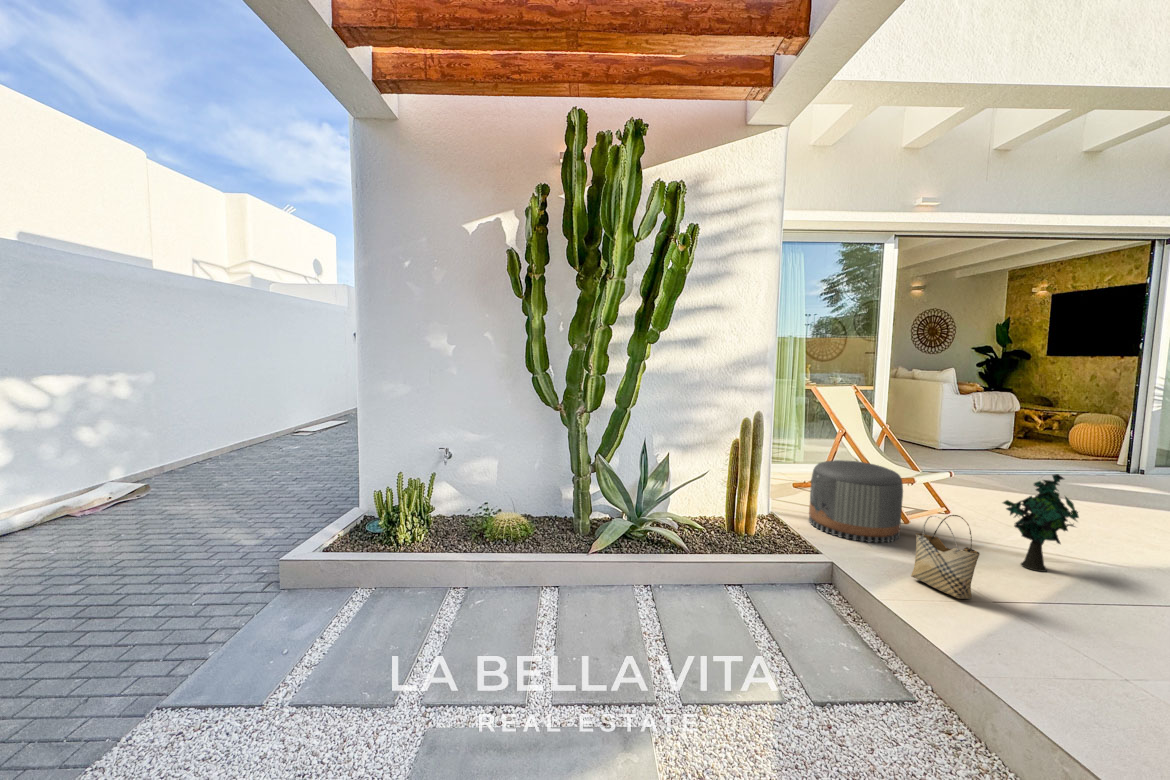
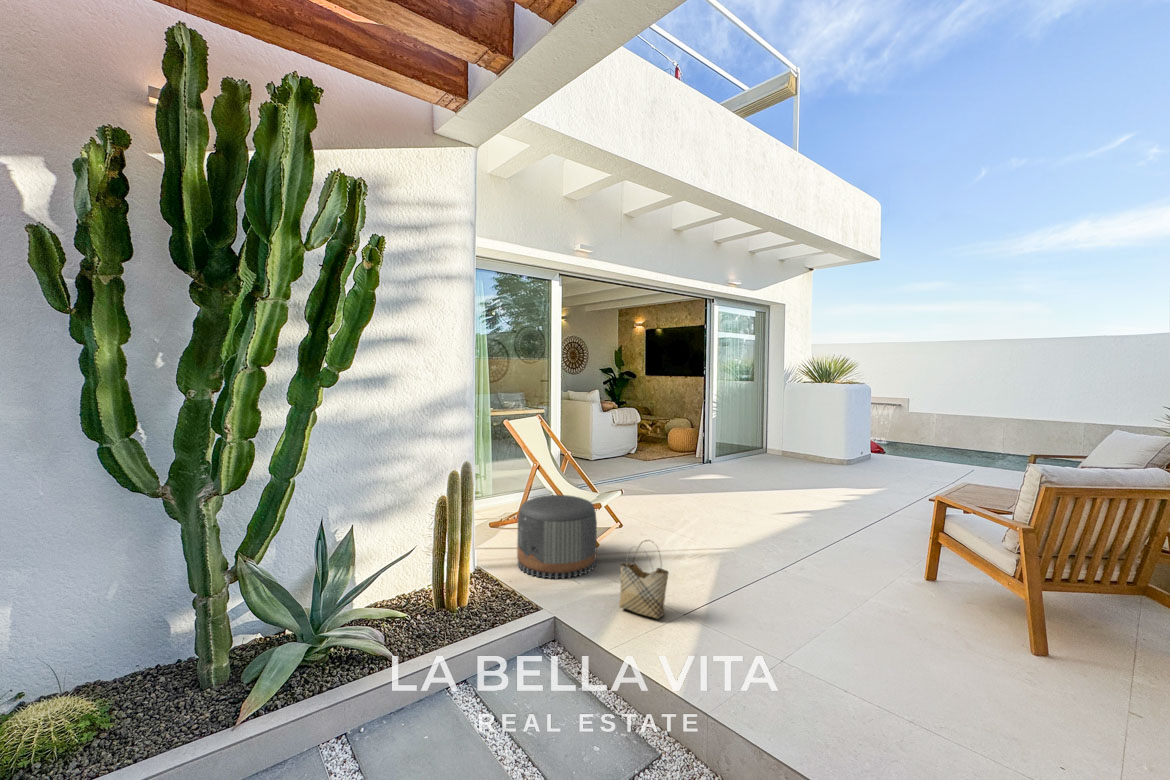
decorative plant: present [1003,474,1079,572] -> none [666,485,712,568]

